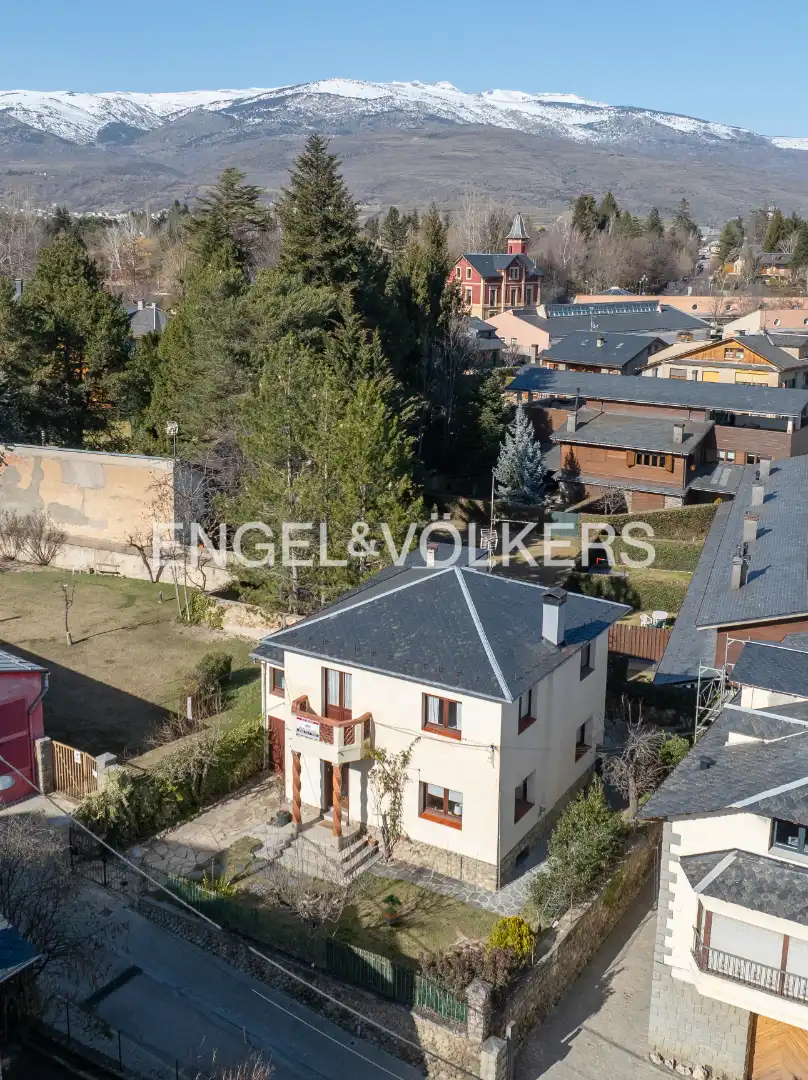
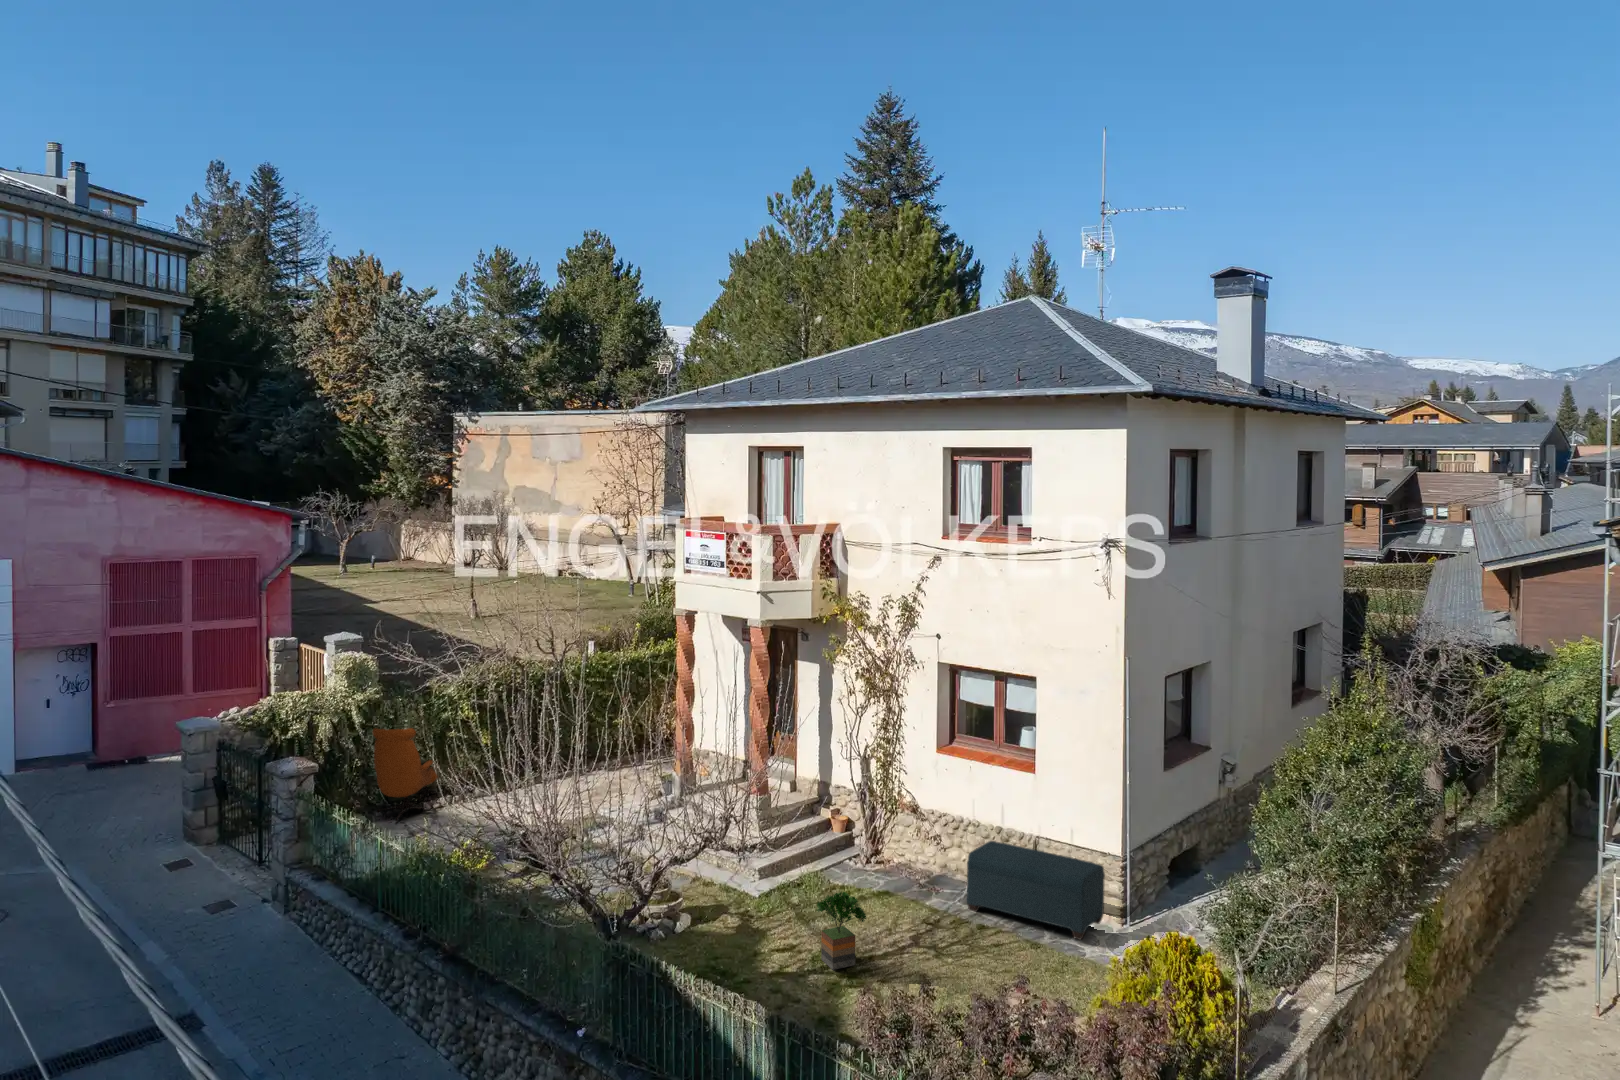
lounge chair: none [147,816,176,857] -> present [372,728,438,821]
bench: none [435,857,490,900] -> present [967,841,1105,939]

